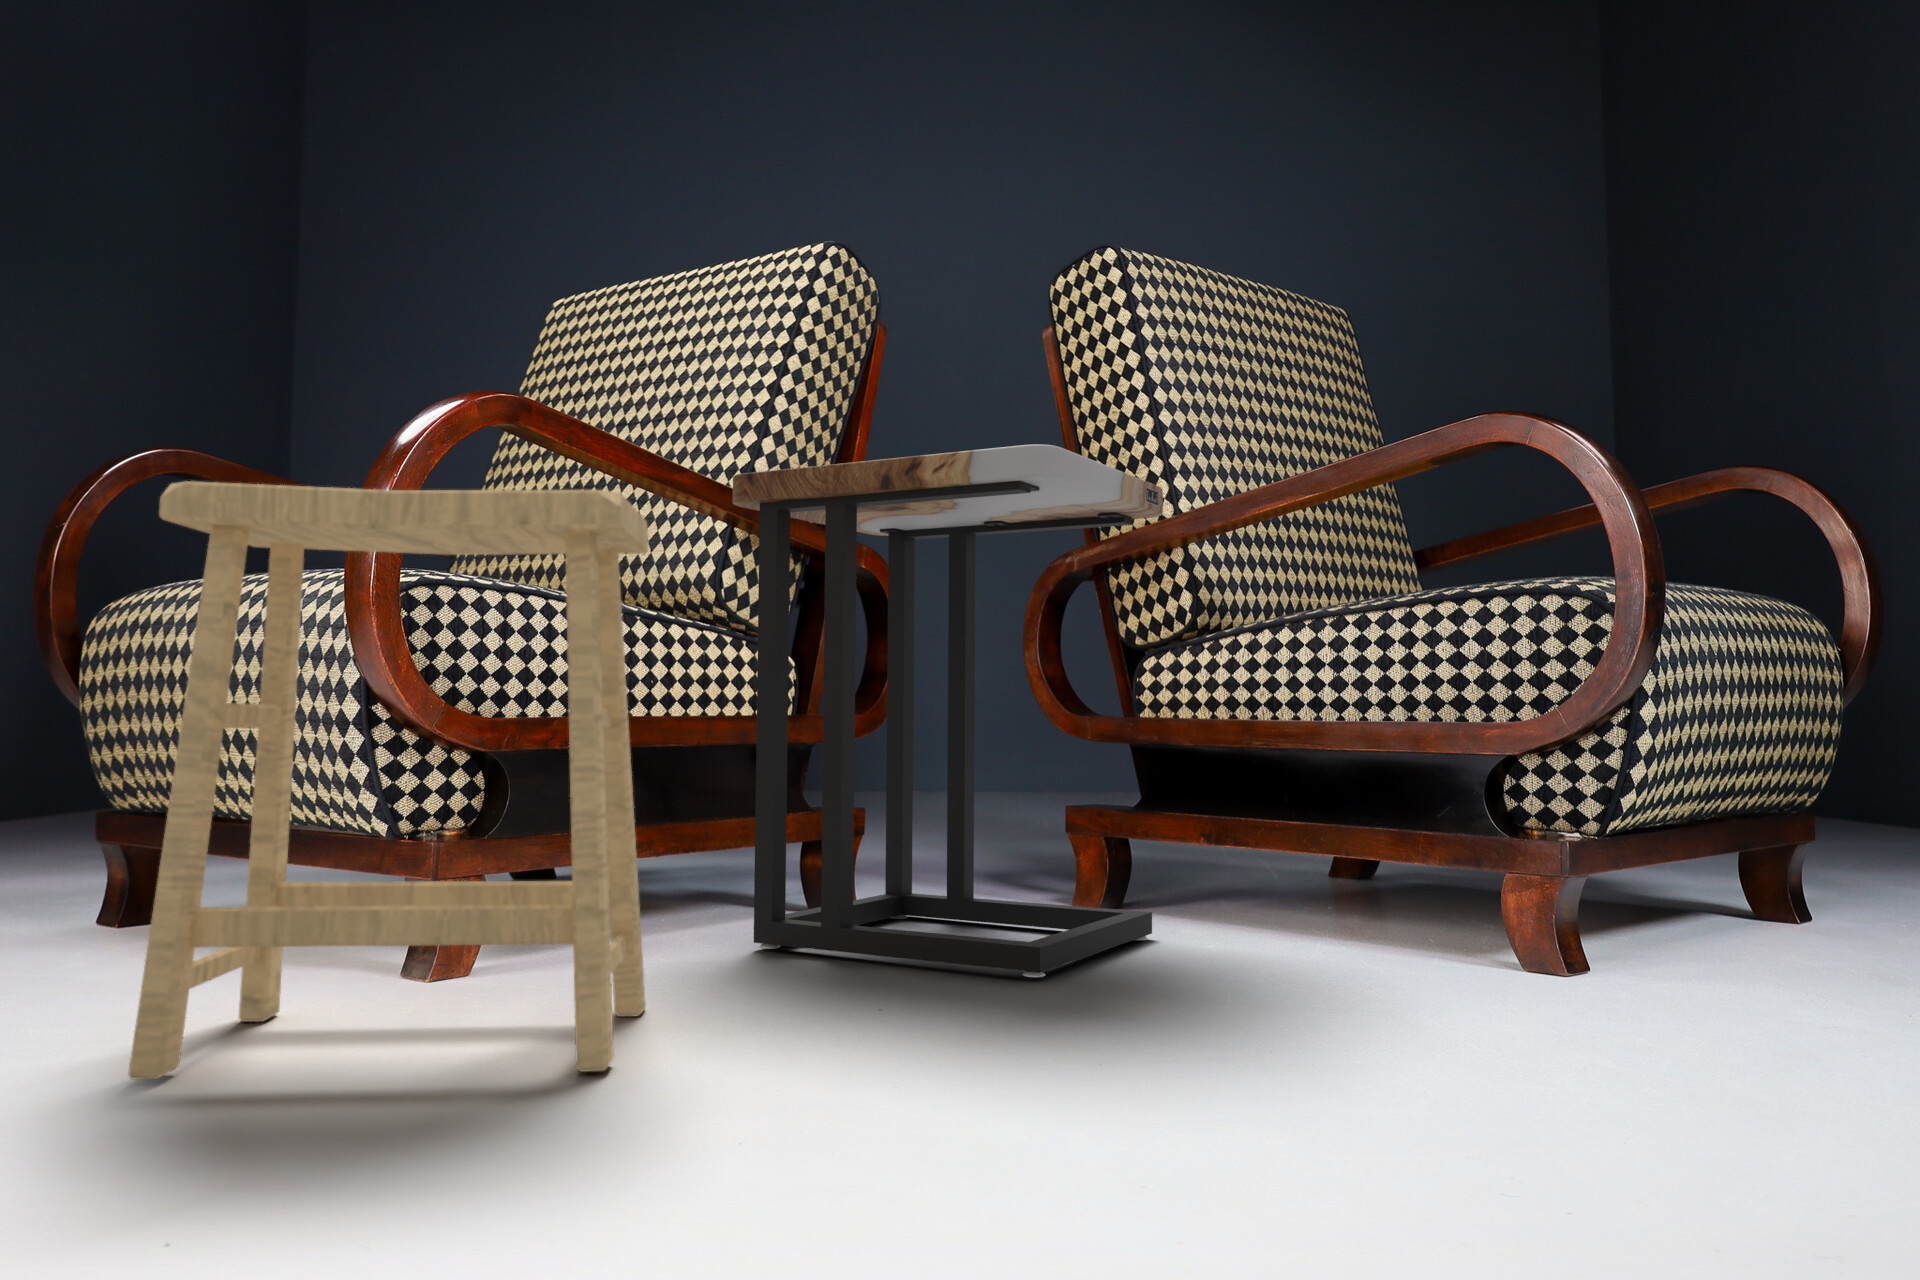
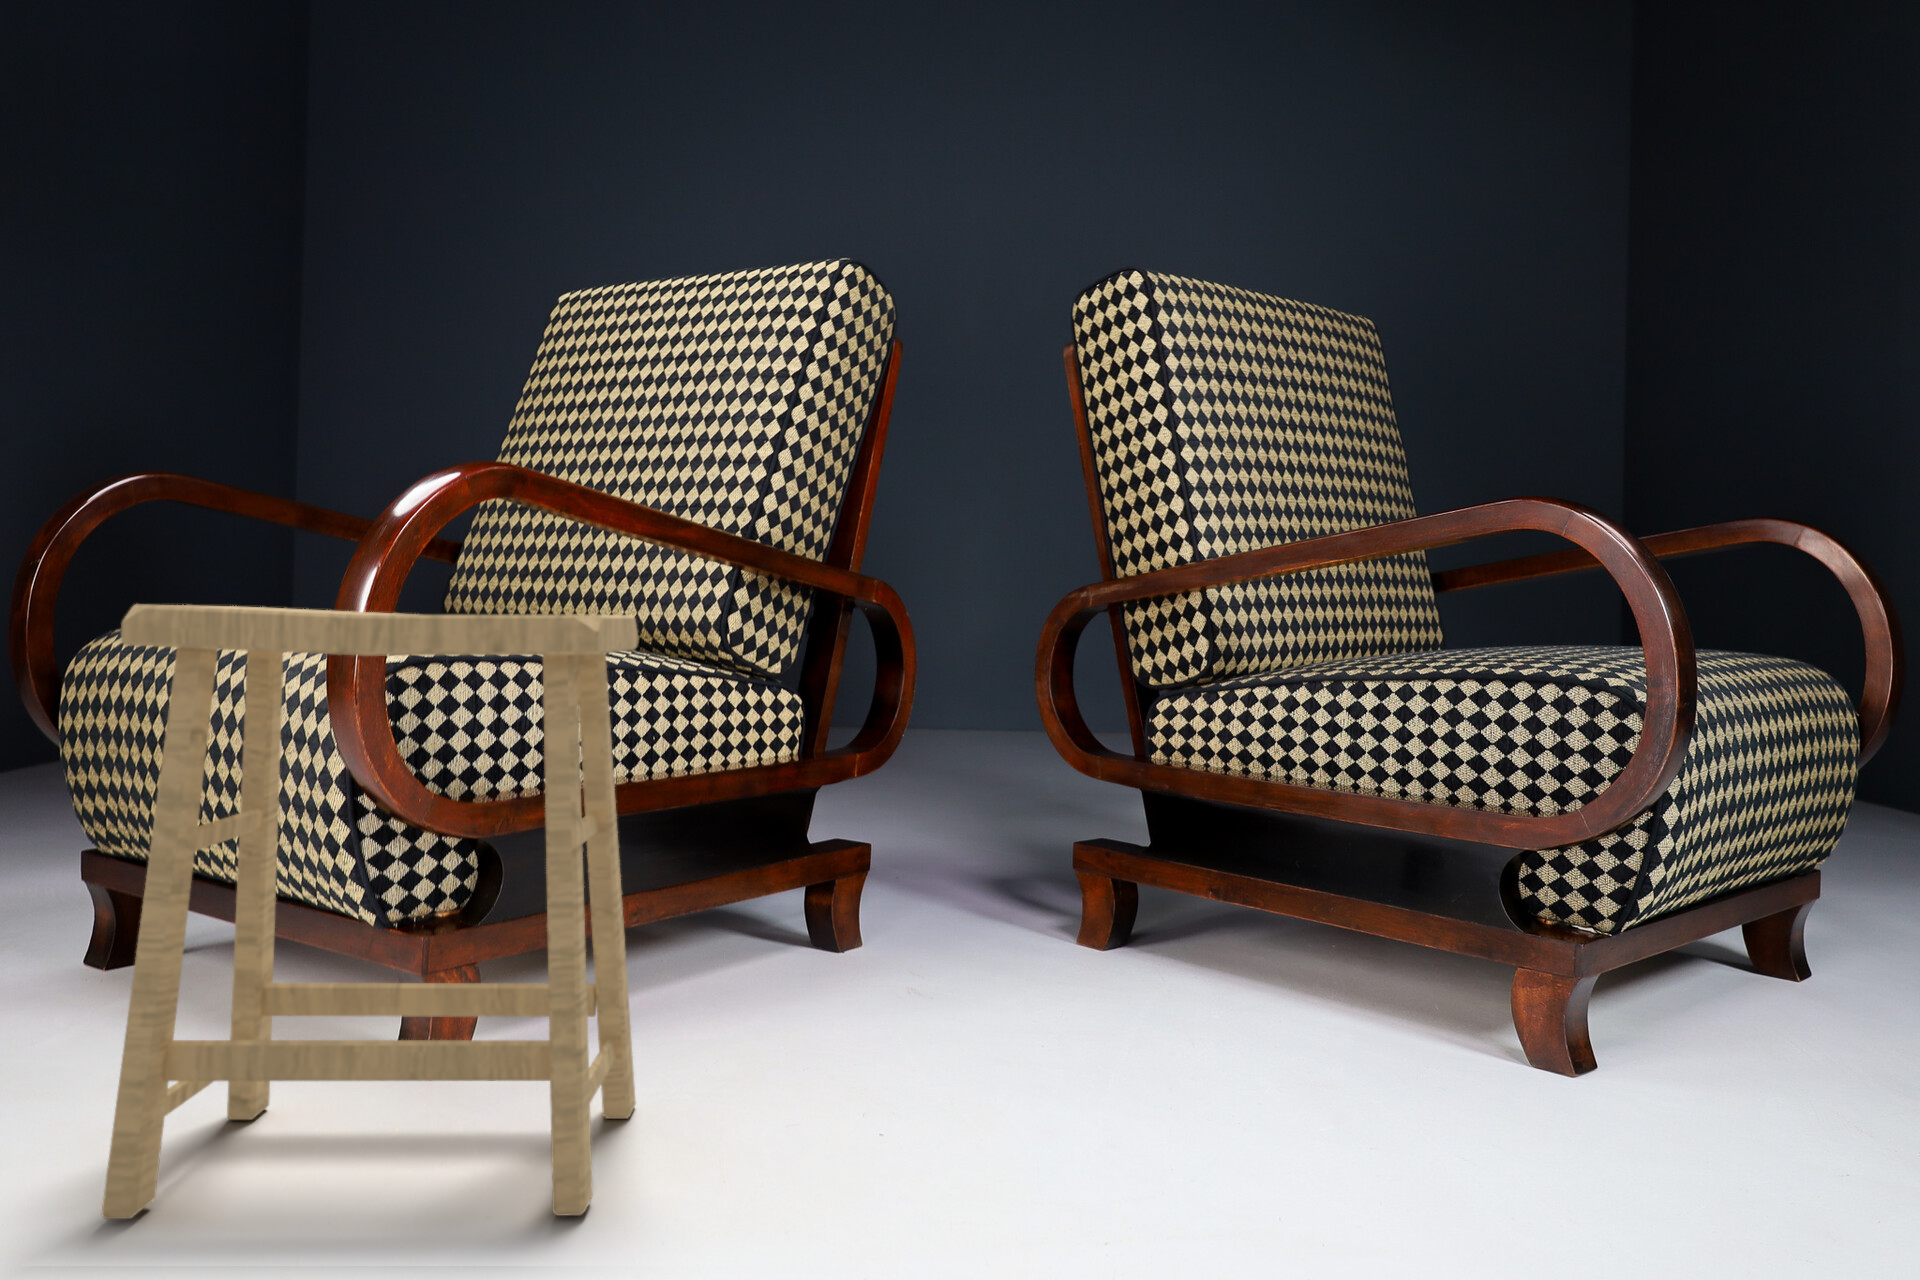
side table: present [733,444,1163,977] -> none [736,522,1179,1065]

